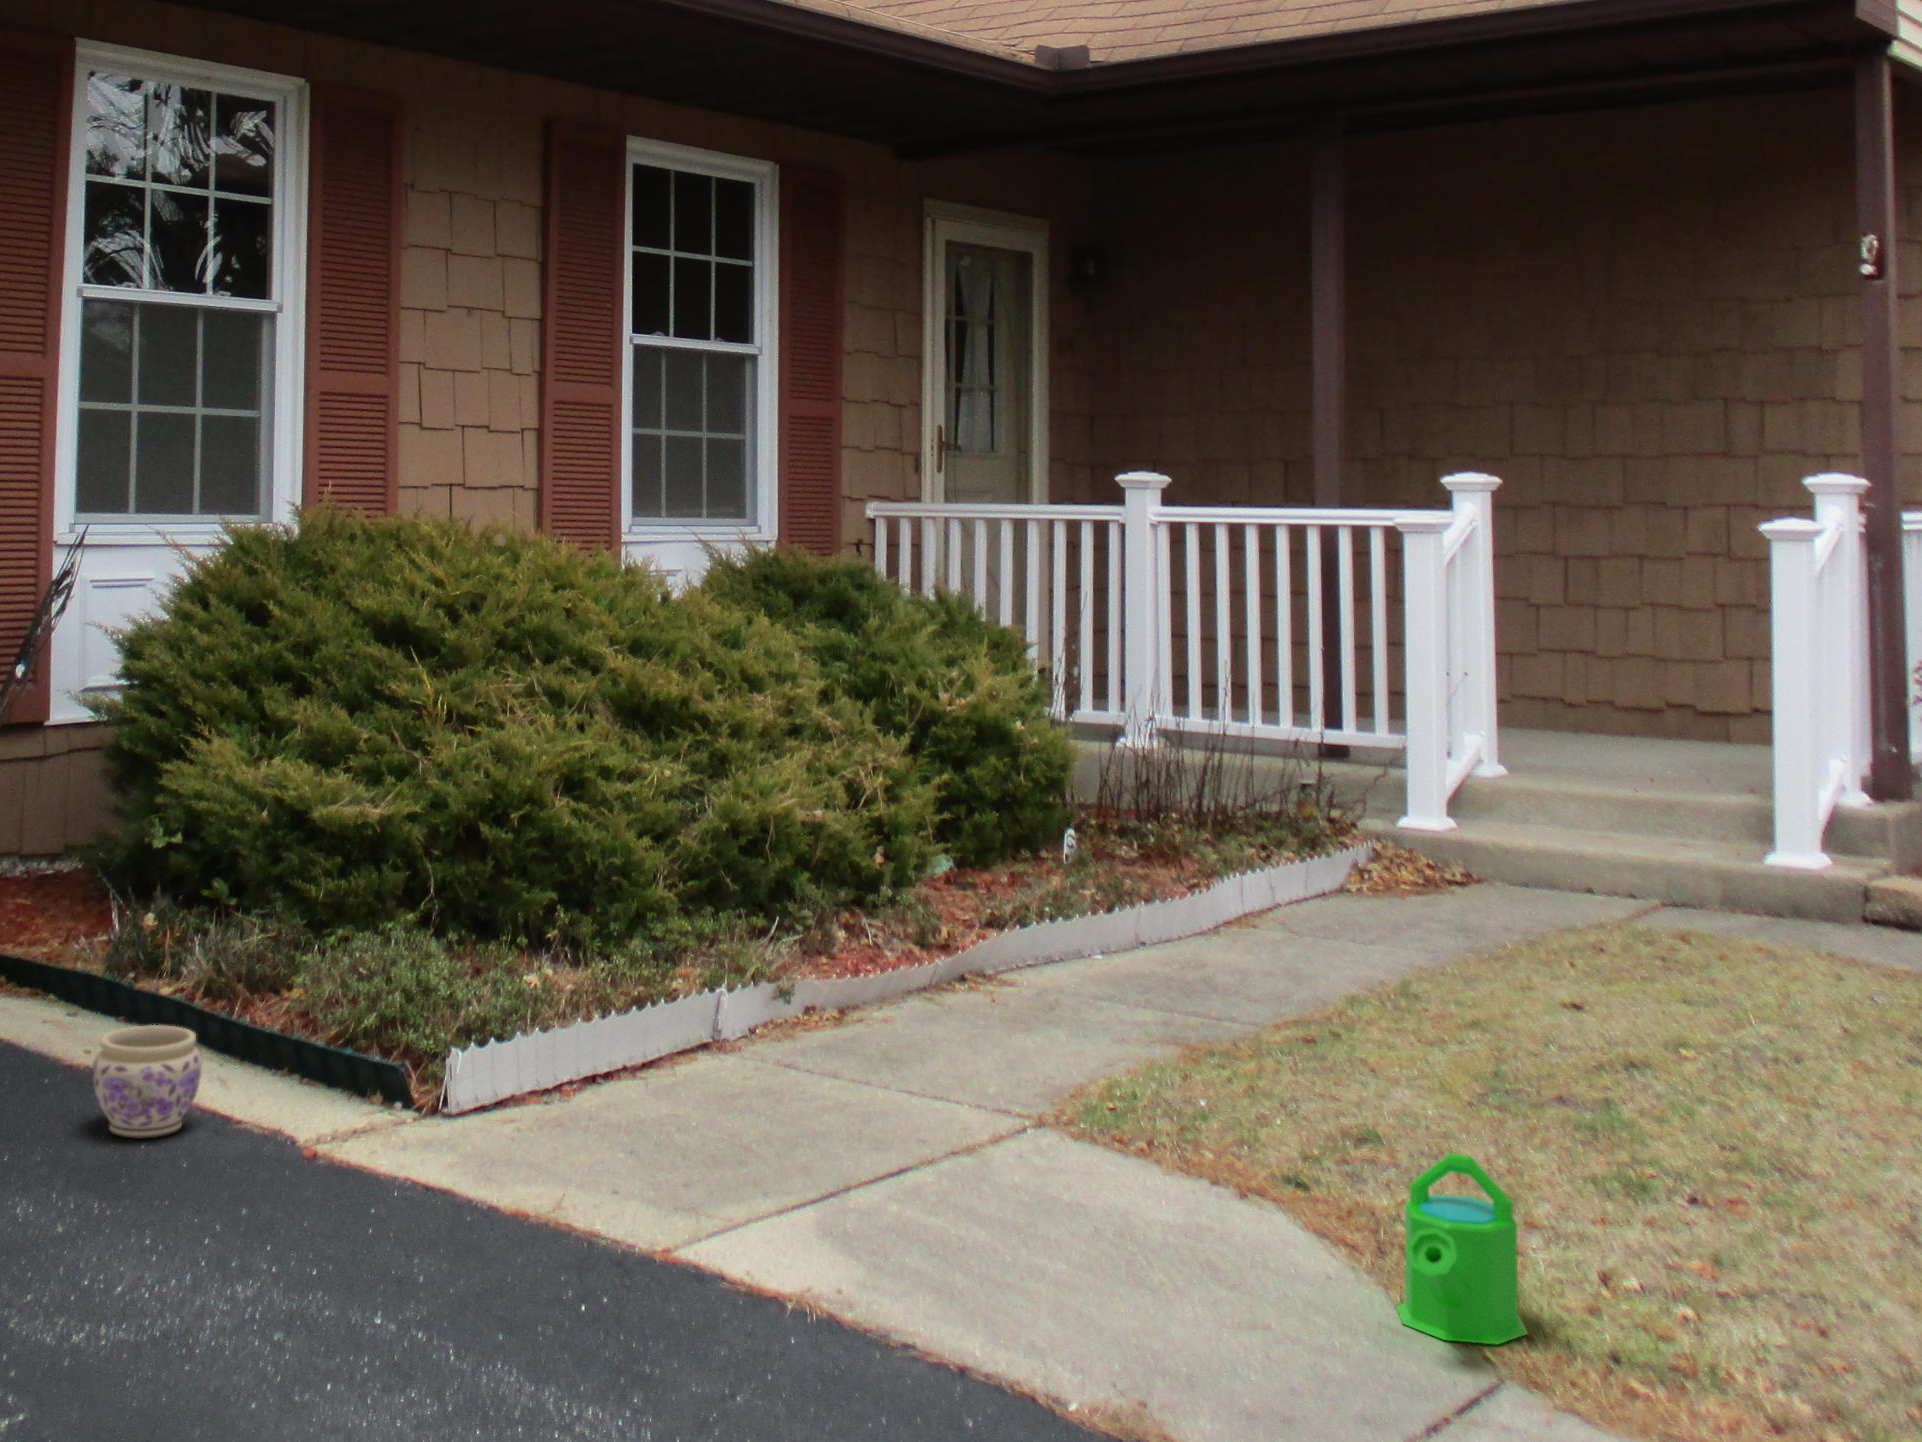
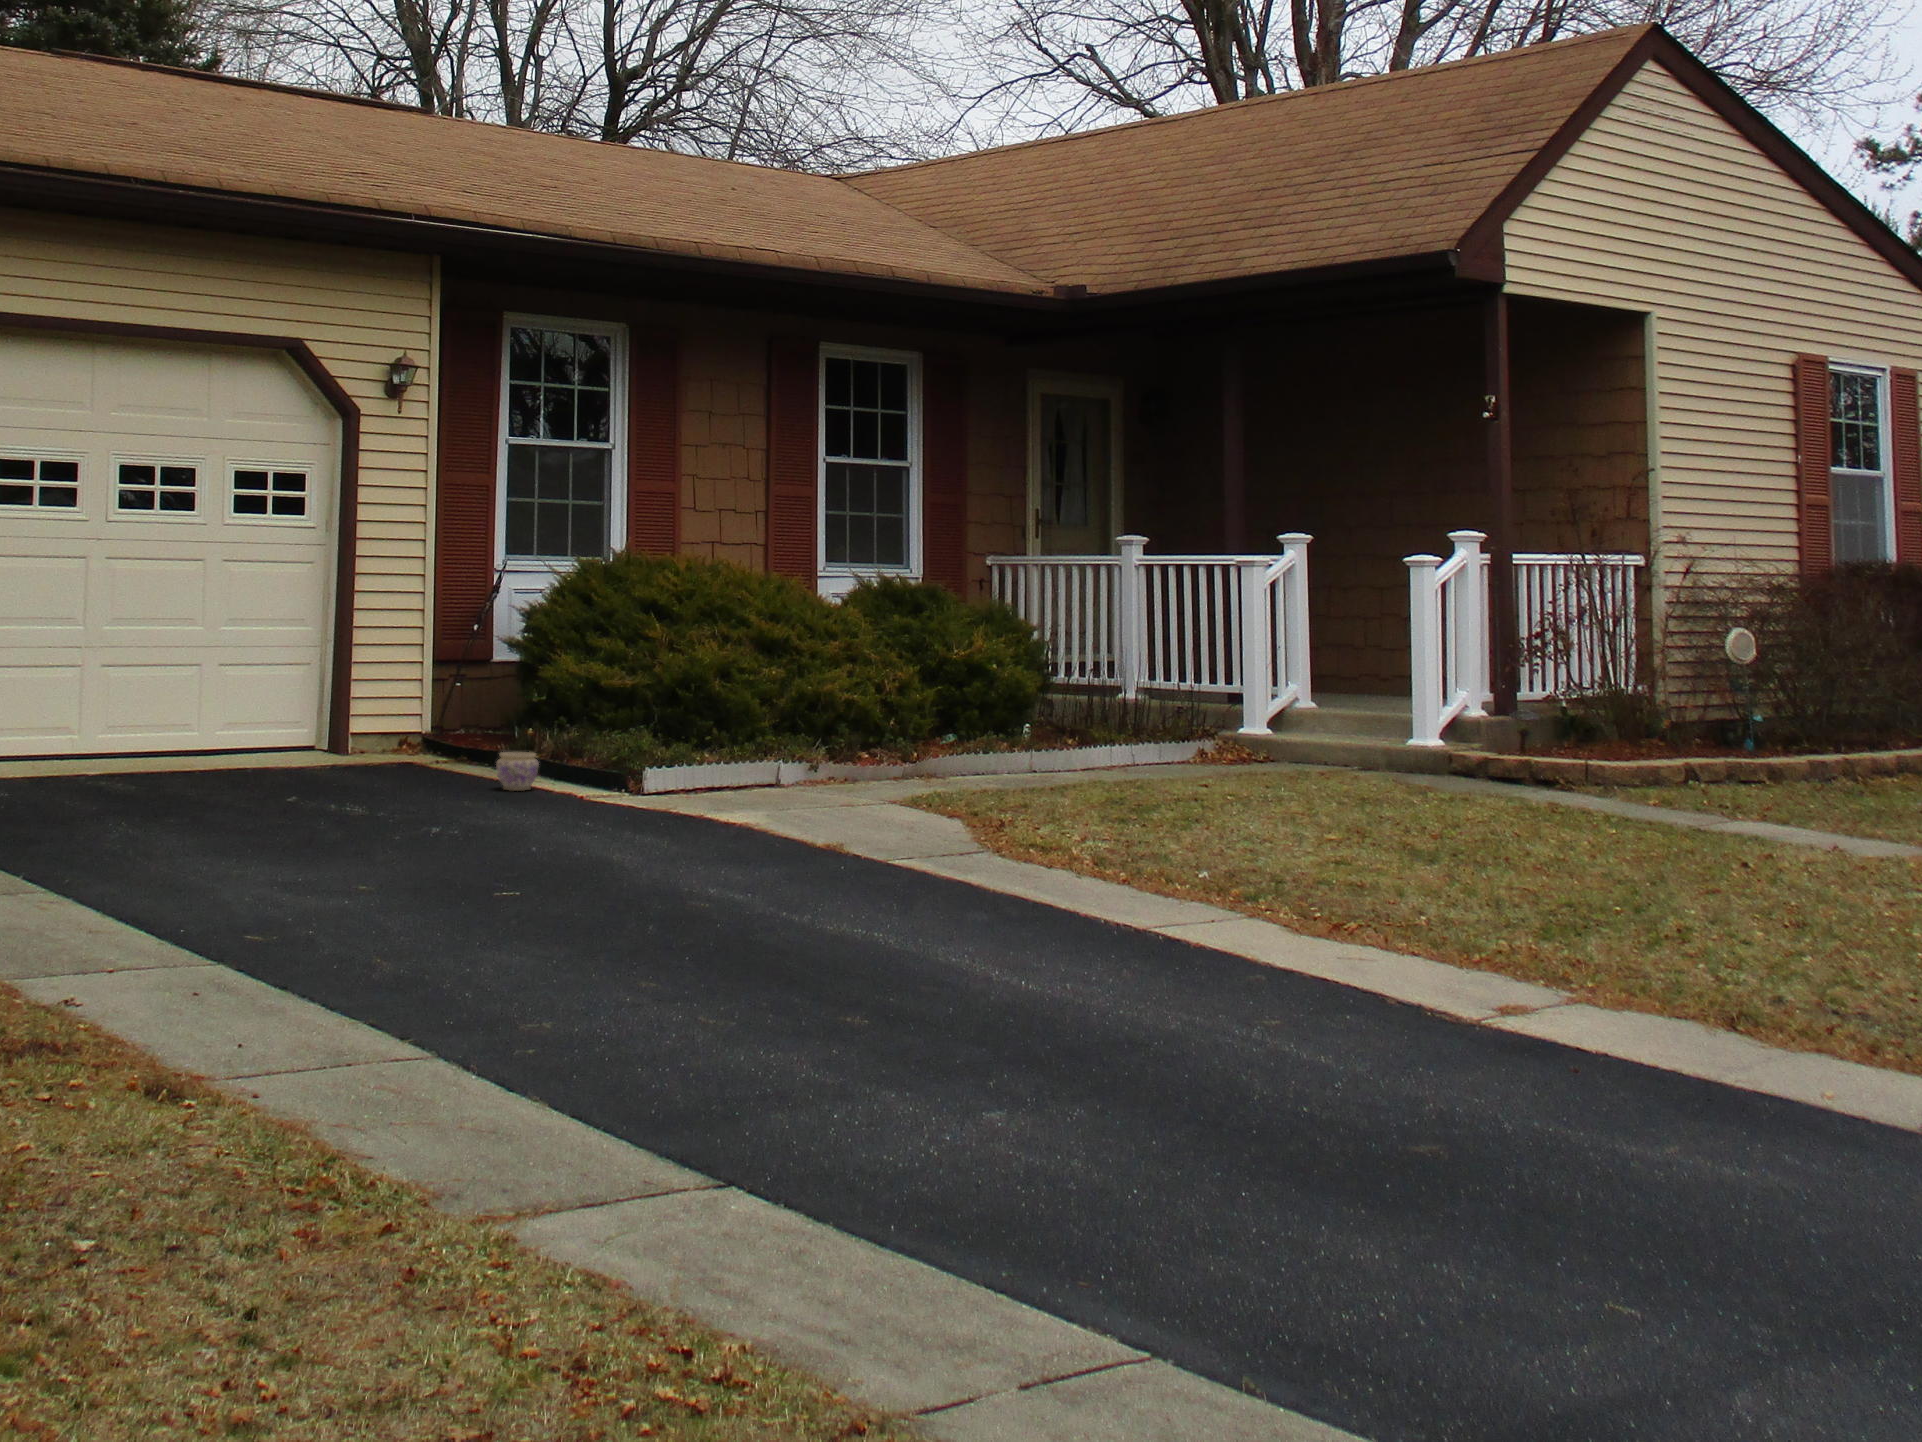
watering can: present [1396,1153,1527,1344] -> none [931,772,988,834]

